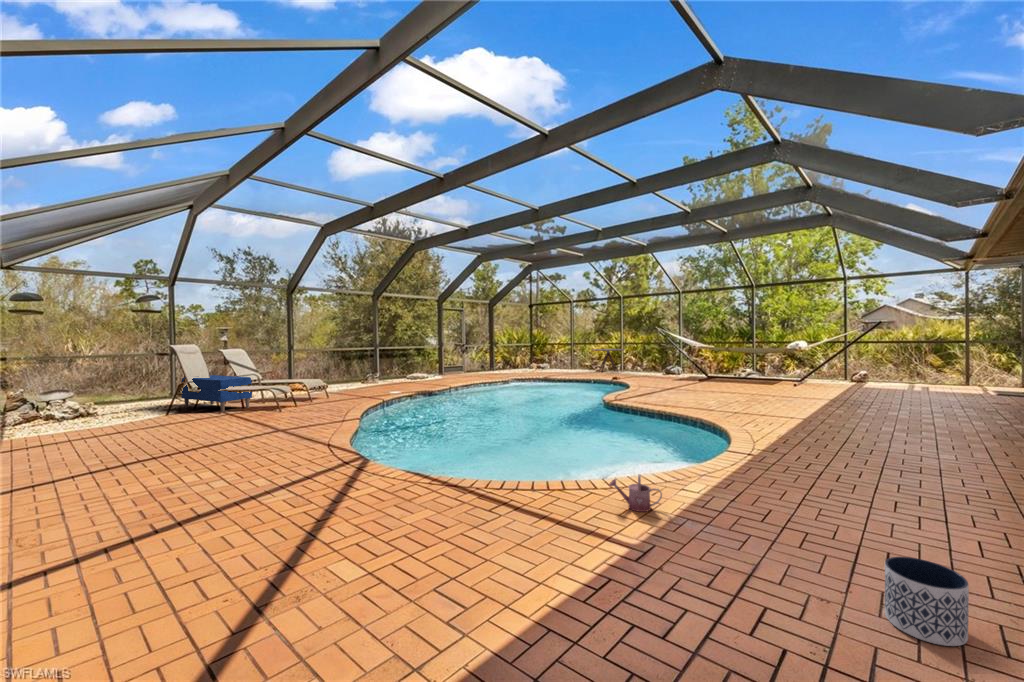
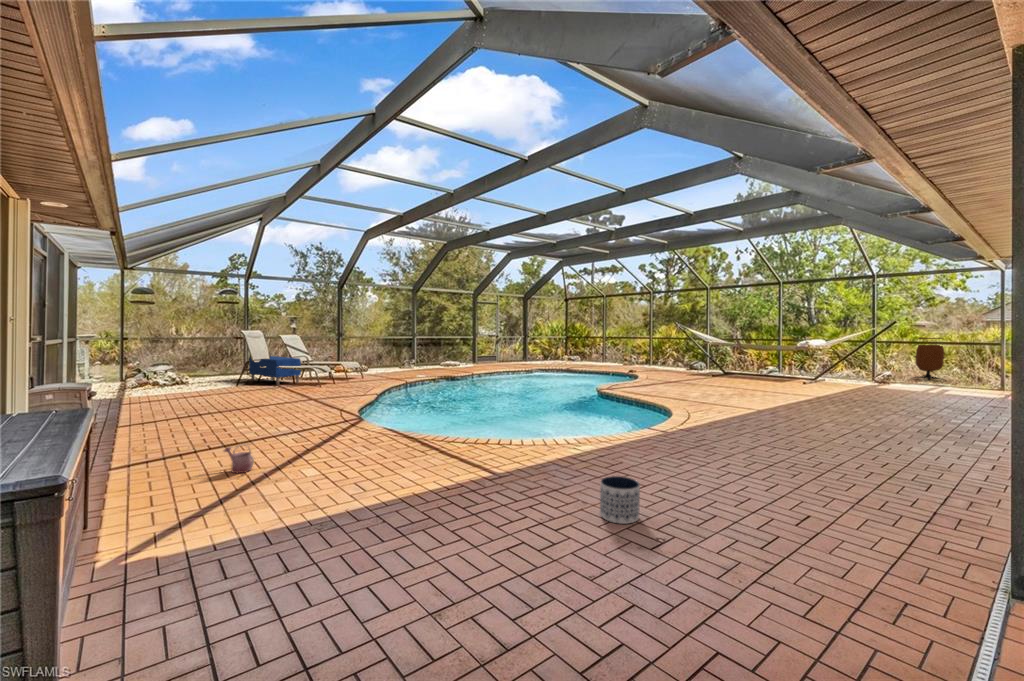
lounge chair: none [879,336,912,378] -> present [914,337,945,381]
round table: present [593,349,624,372] -> none [618,343,651,366]
watering can: present [609,474,662,512] -> present [224,447,254,473]

